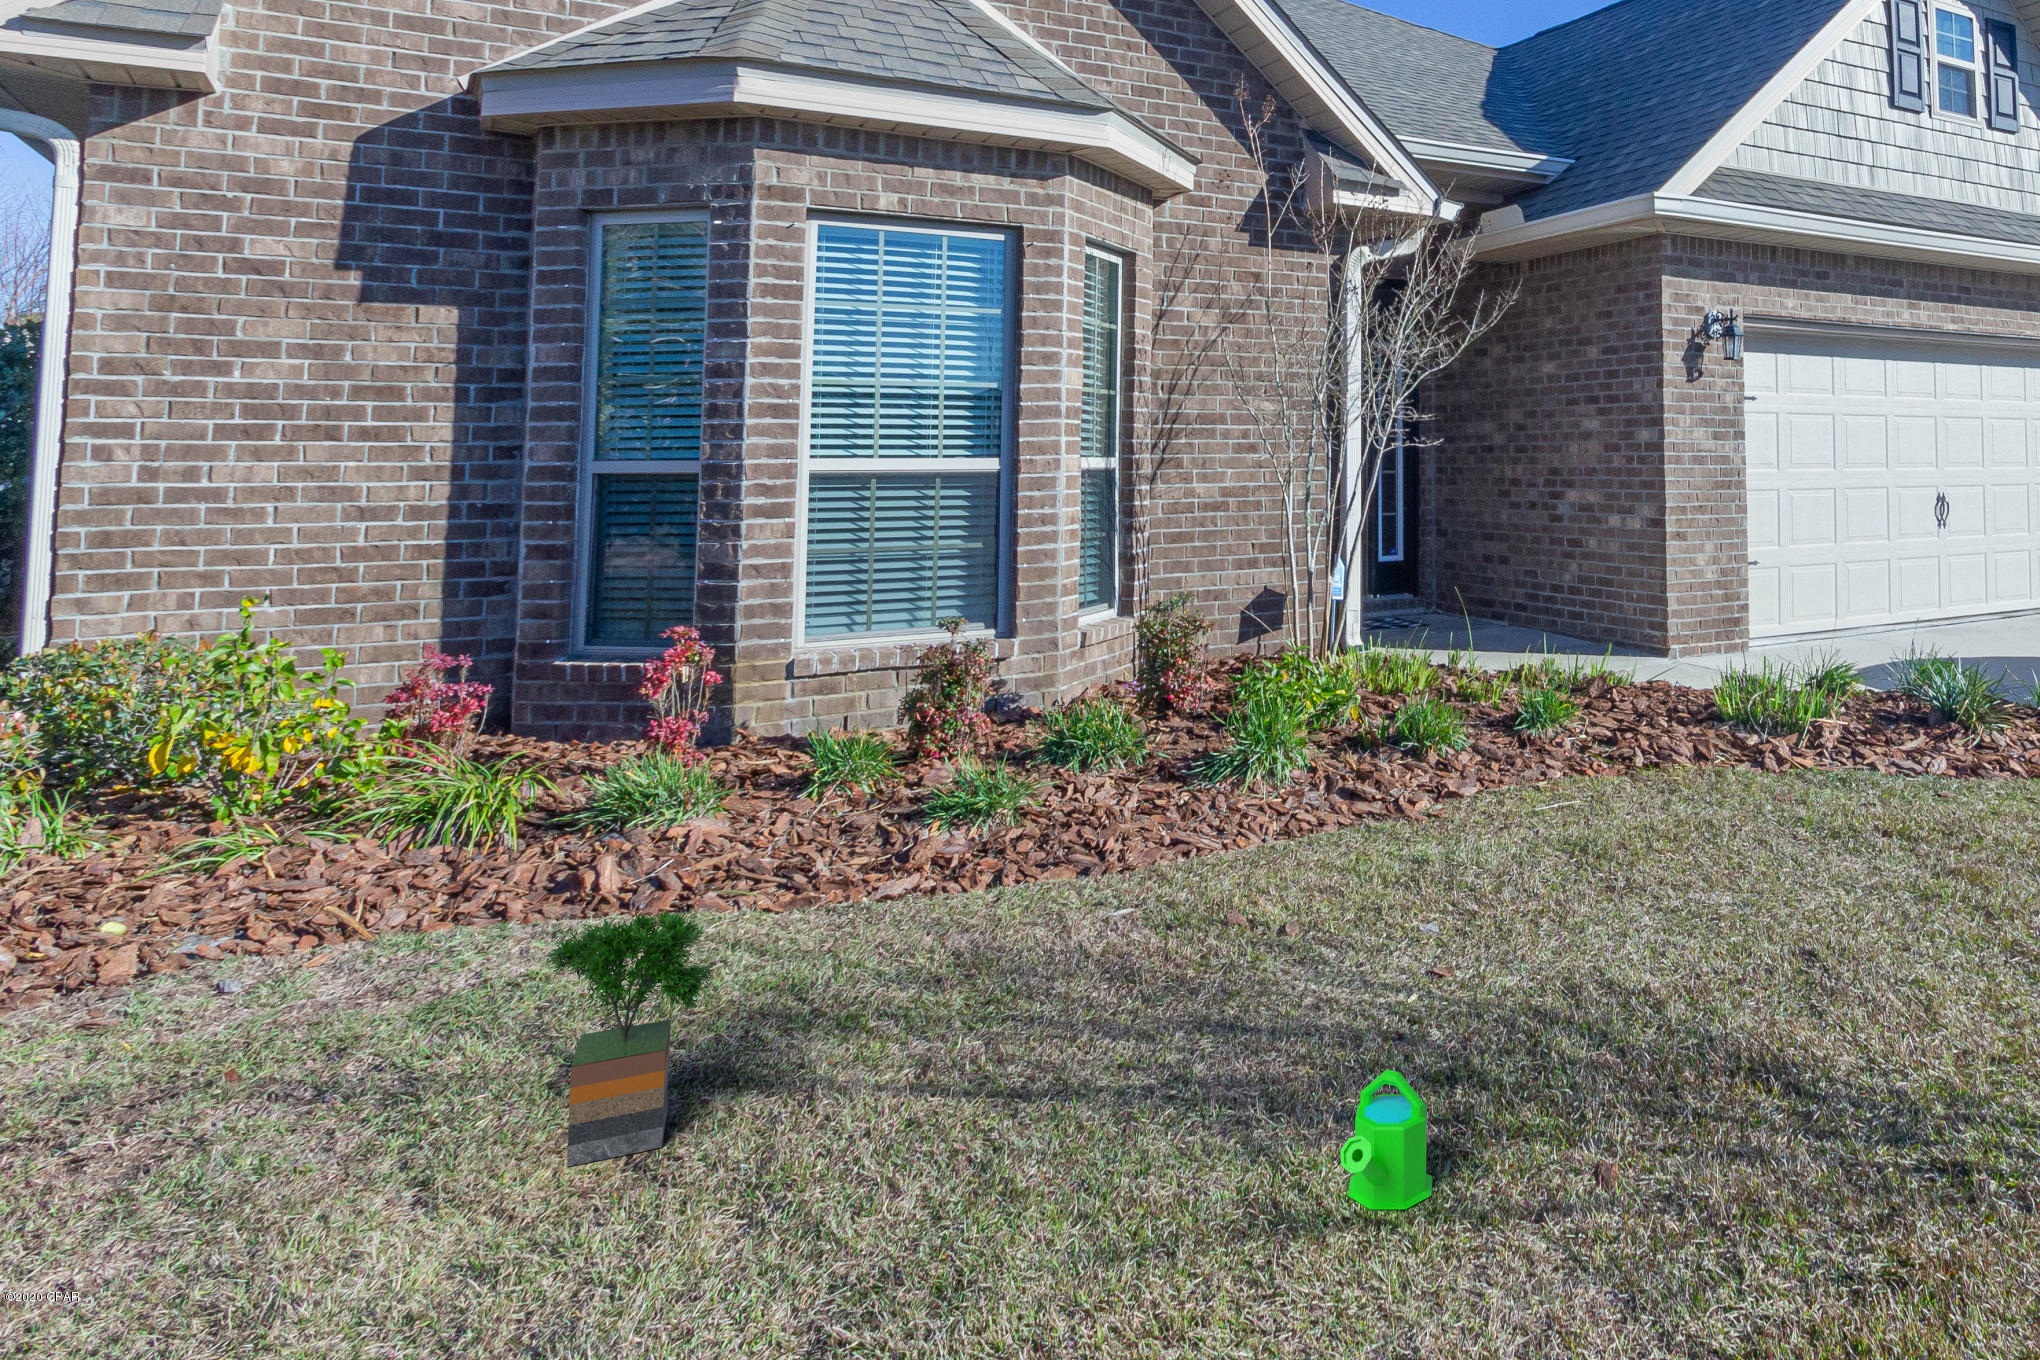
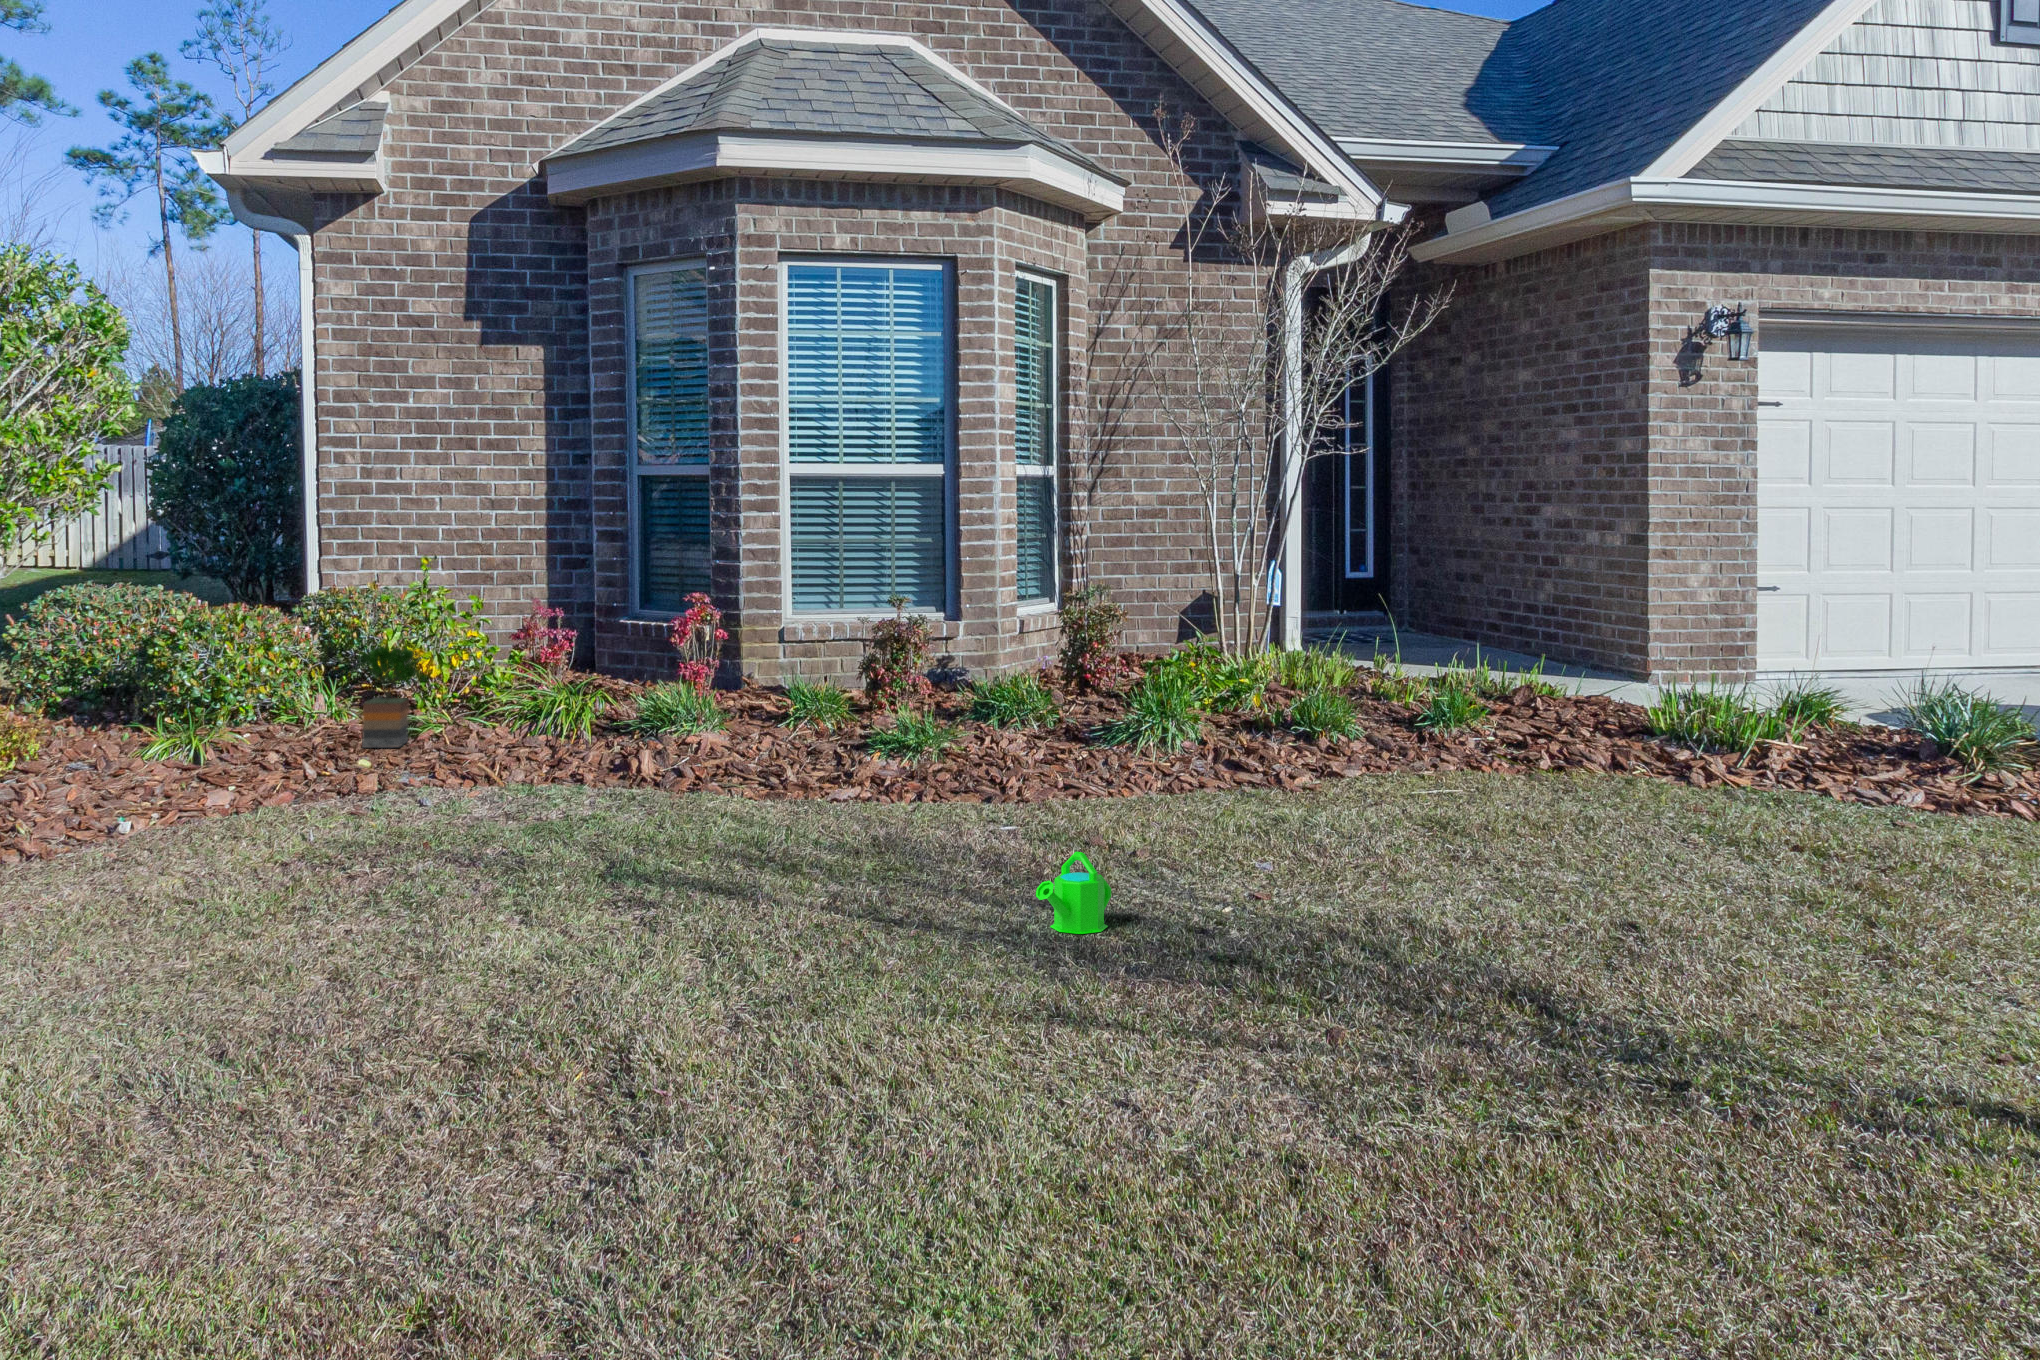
potted tree: present [547,910,714,1167] -> present [358,646,421,748]

